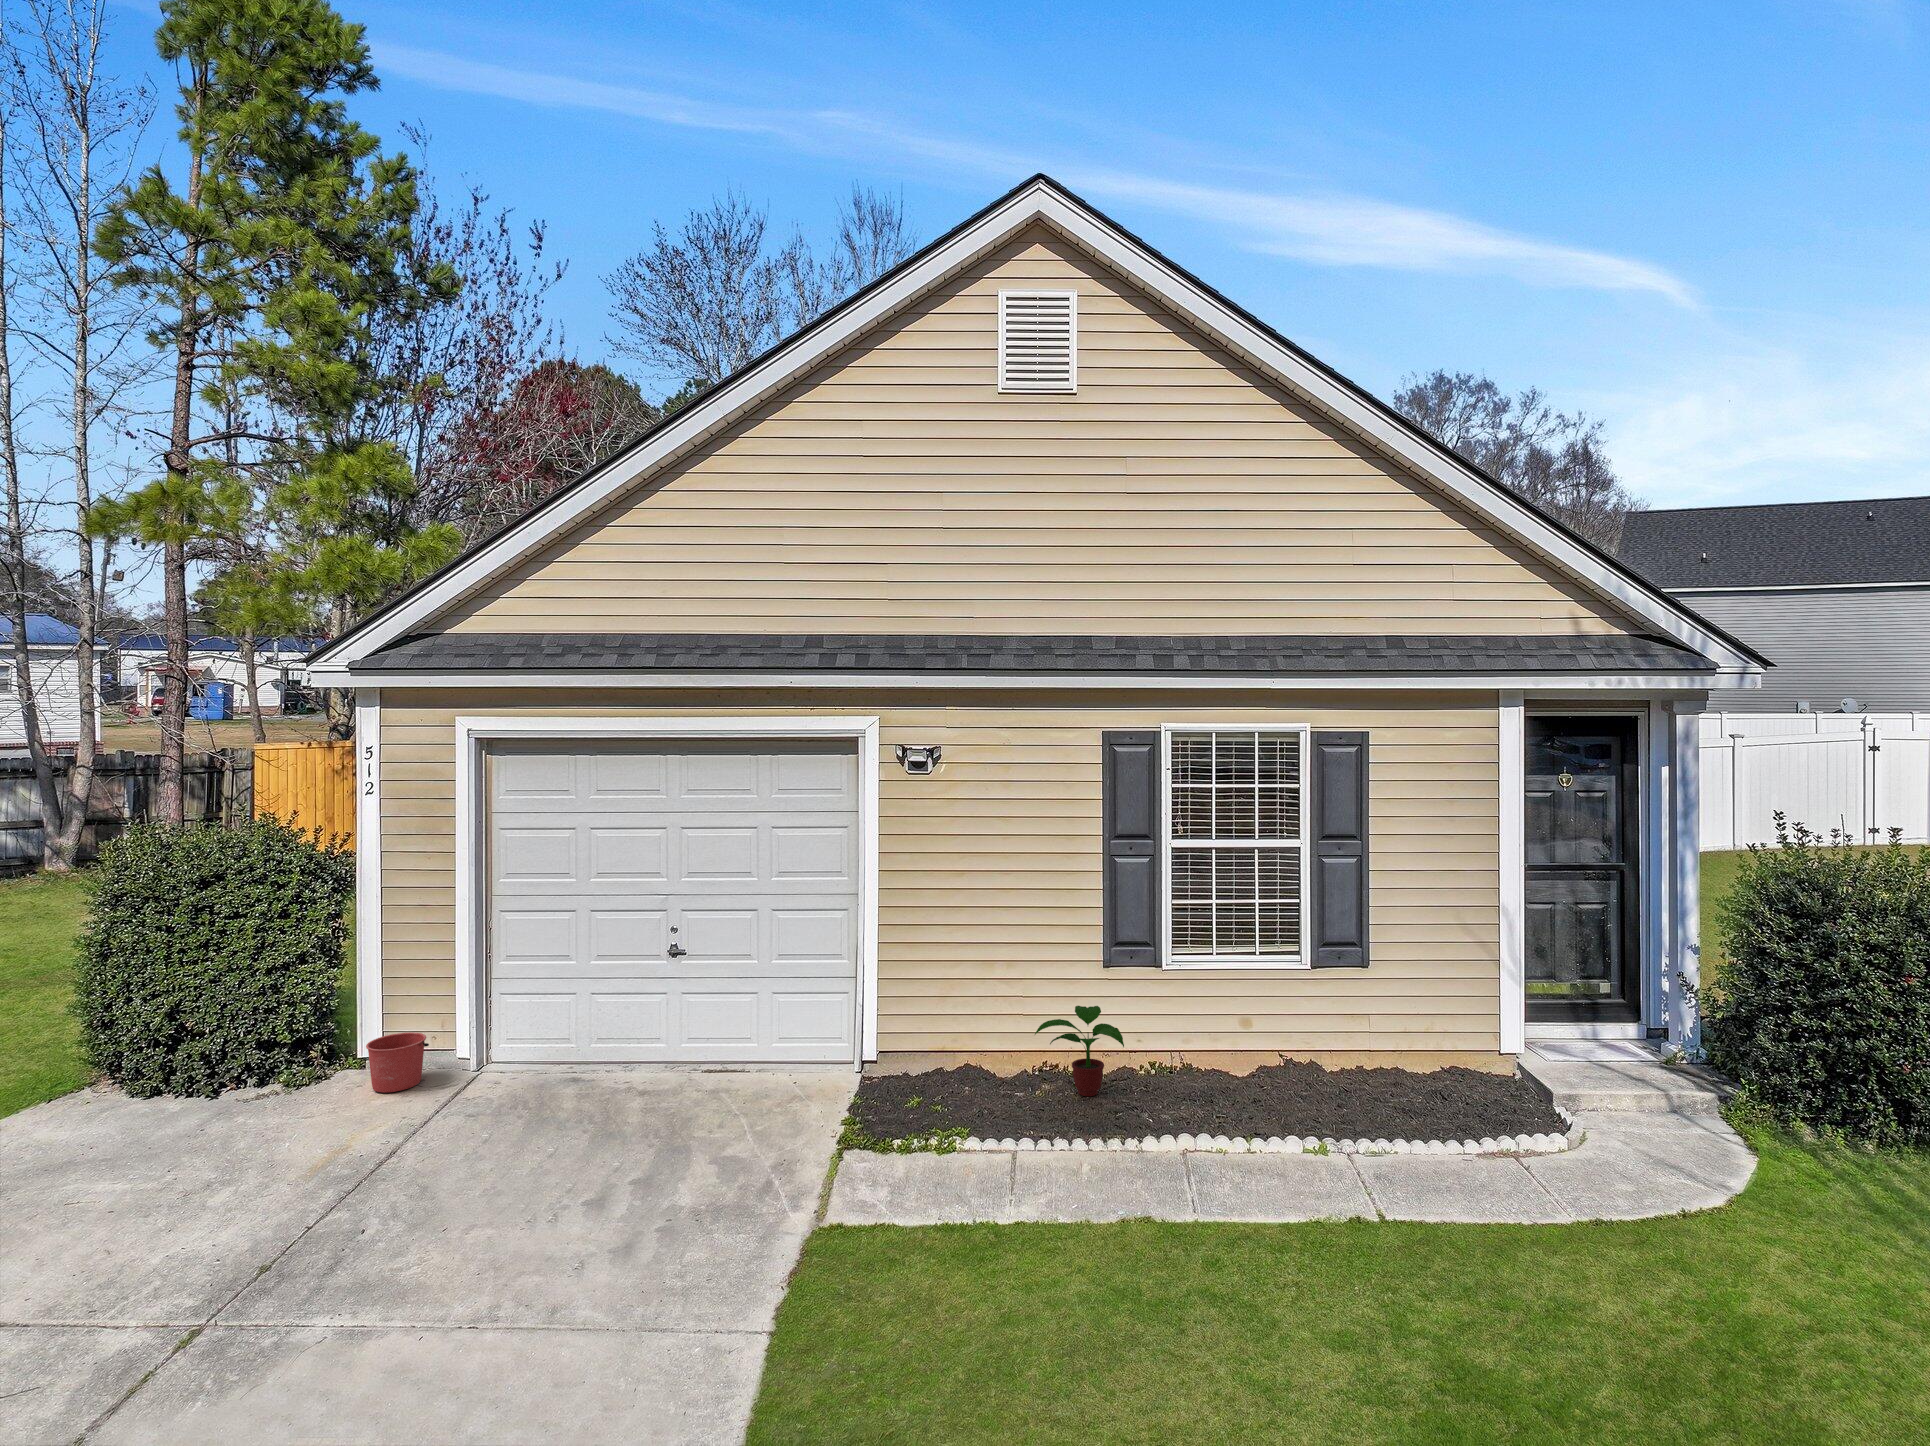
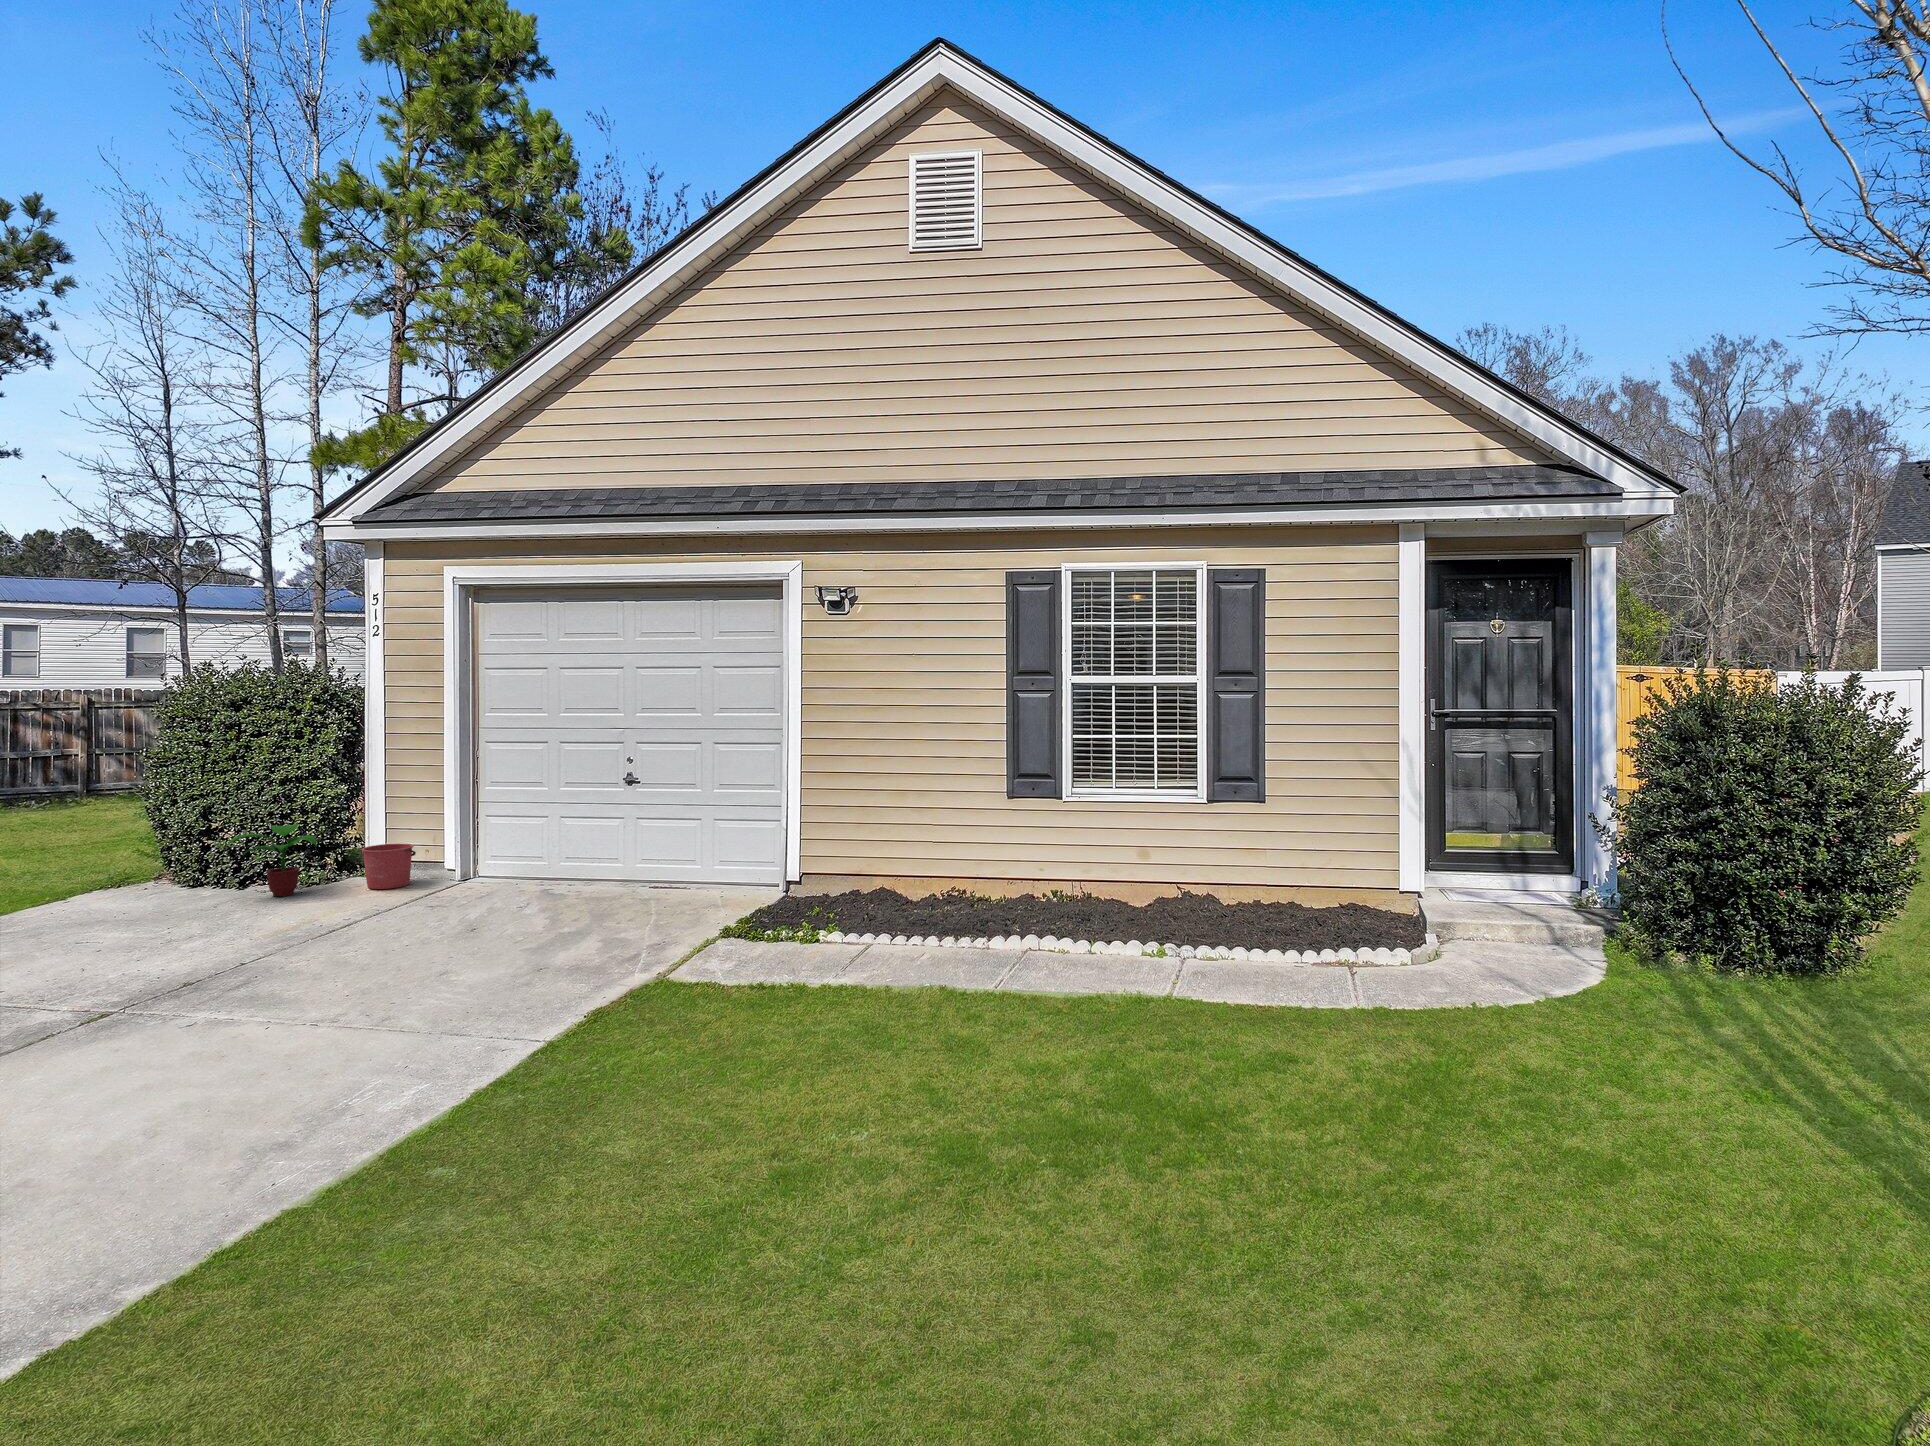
potted plant: present [1035,1006,1124,1096] -> present [226,824,317,896]

